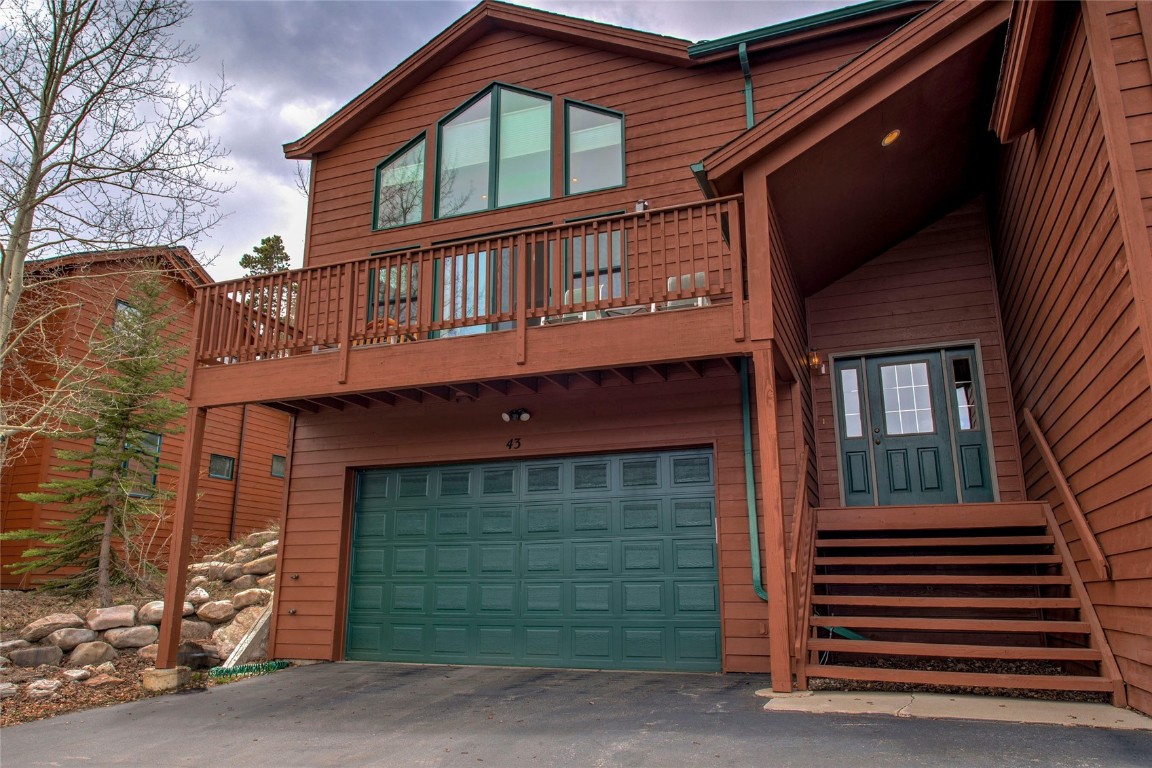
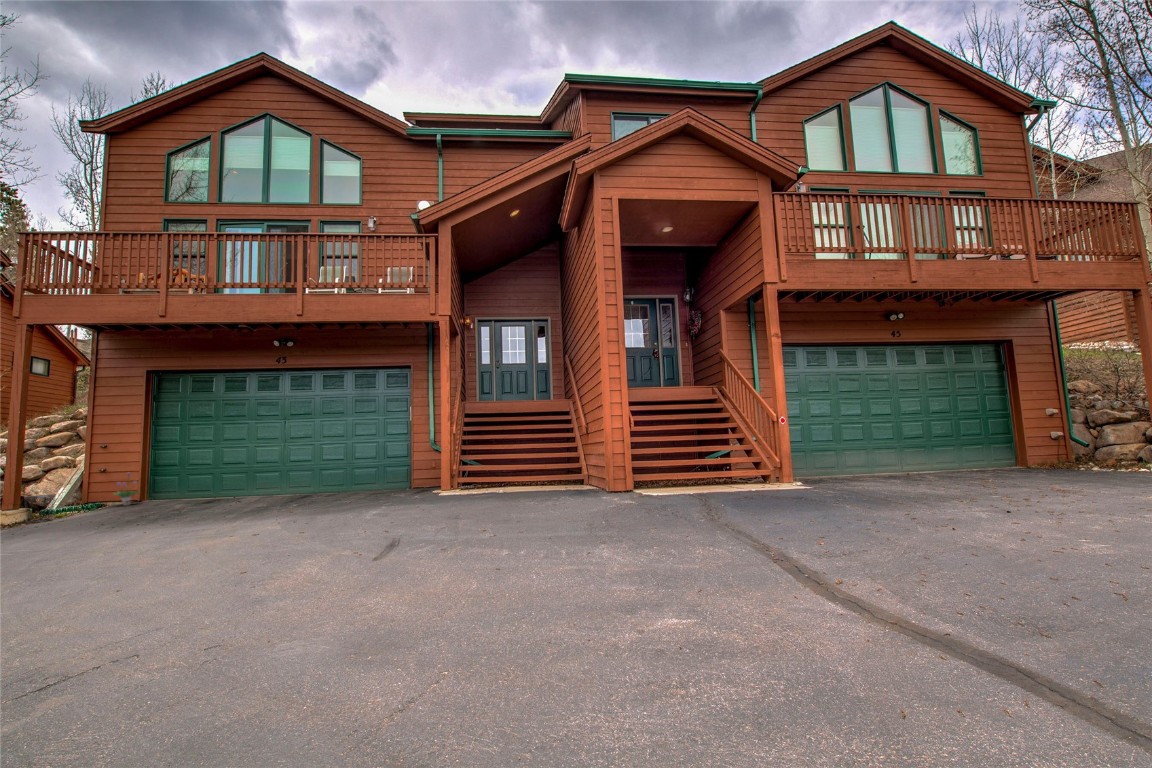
potted plant: none [296,616,332,667] -> present [114,474,138,505]

